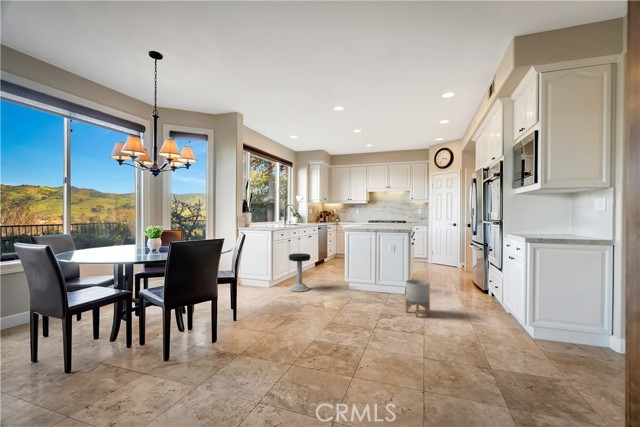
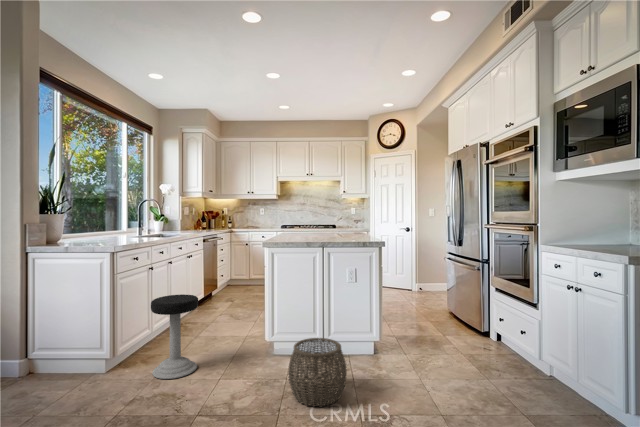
woven basket: none [348,277,377,308] -> present [288,338,347,407]
planter: present [406,279,430,317] -> none [405,336,451,415]

